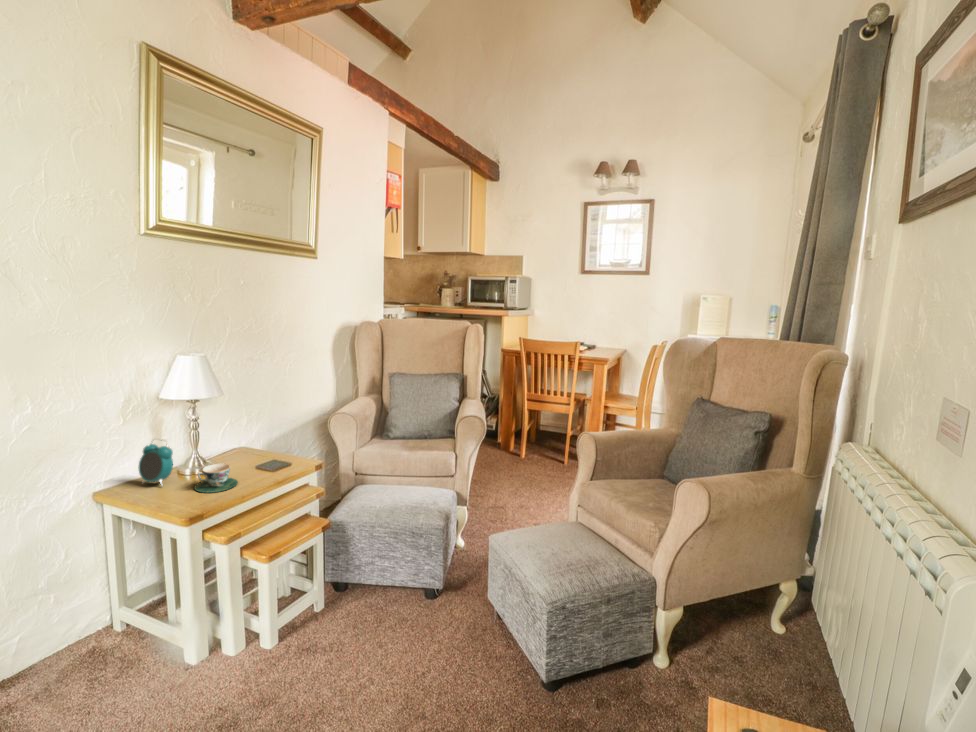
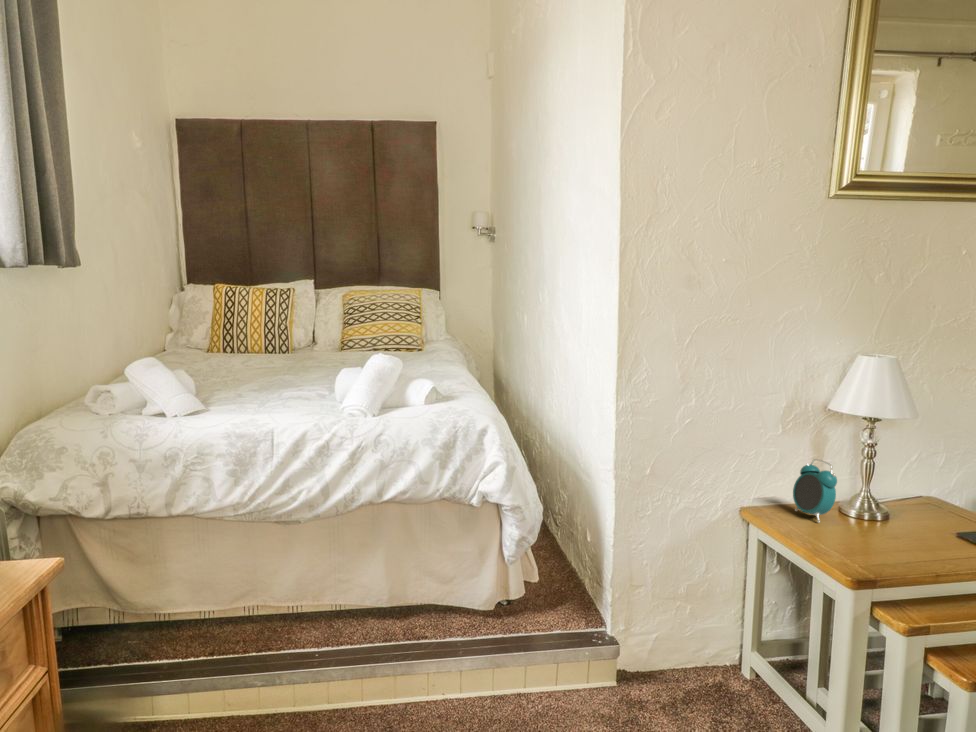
teacup: present [194,464,238,493] -> none [861,512,927,555]

